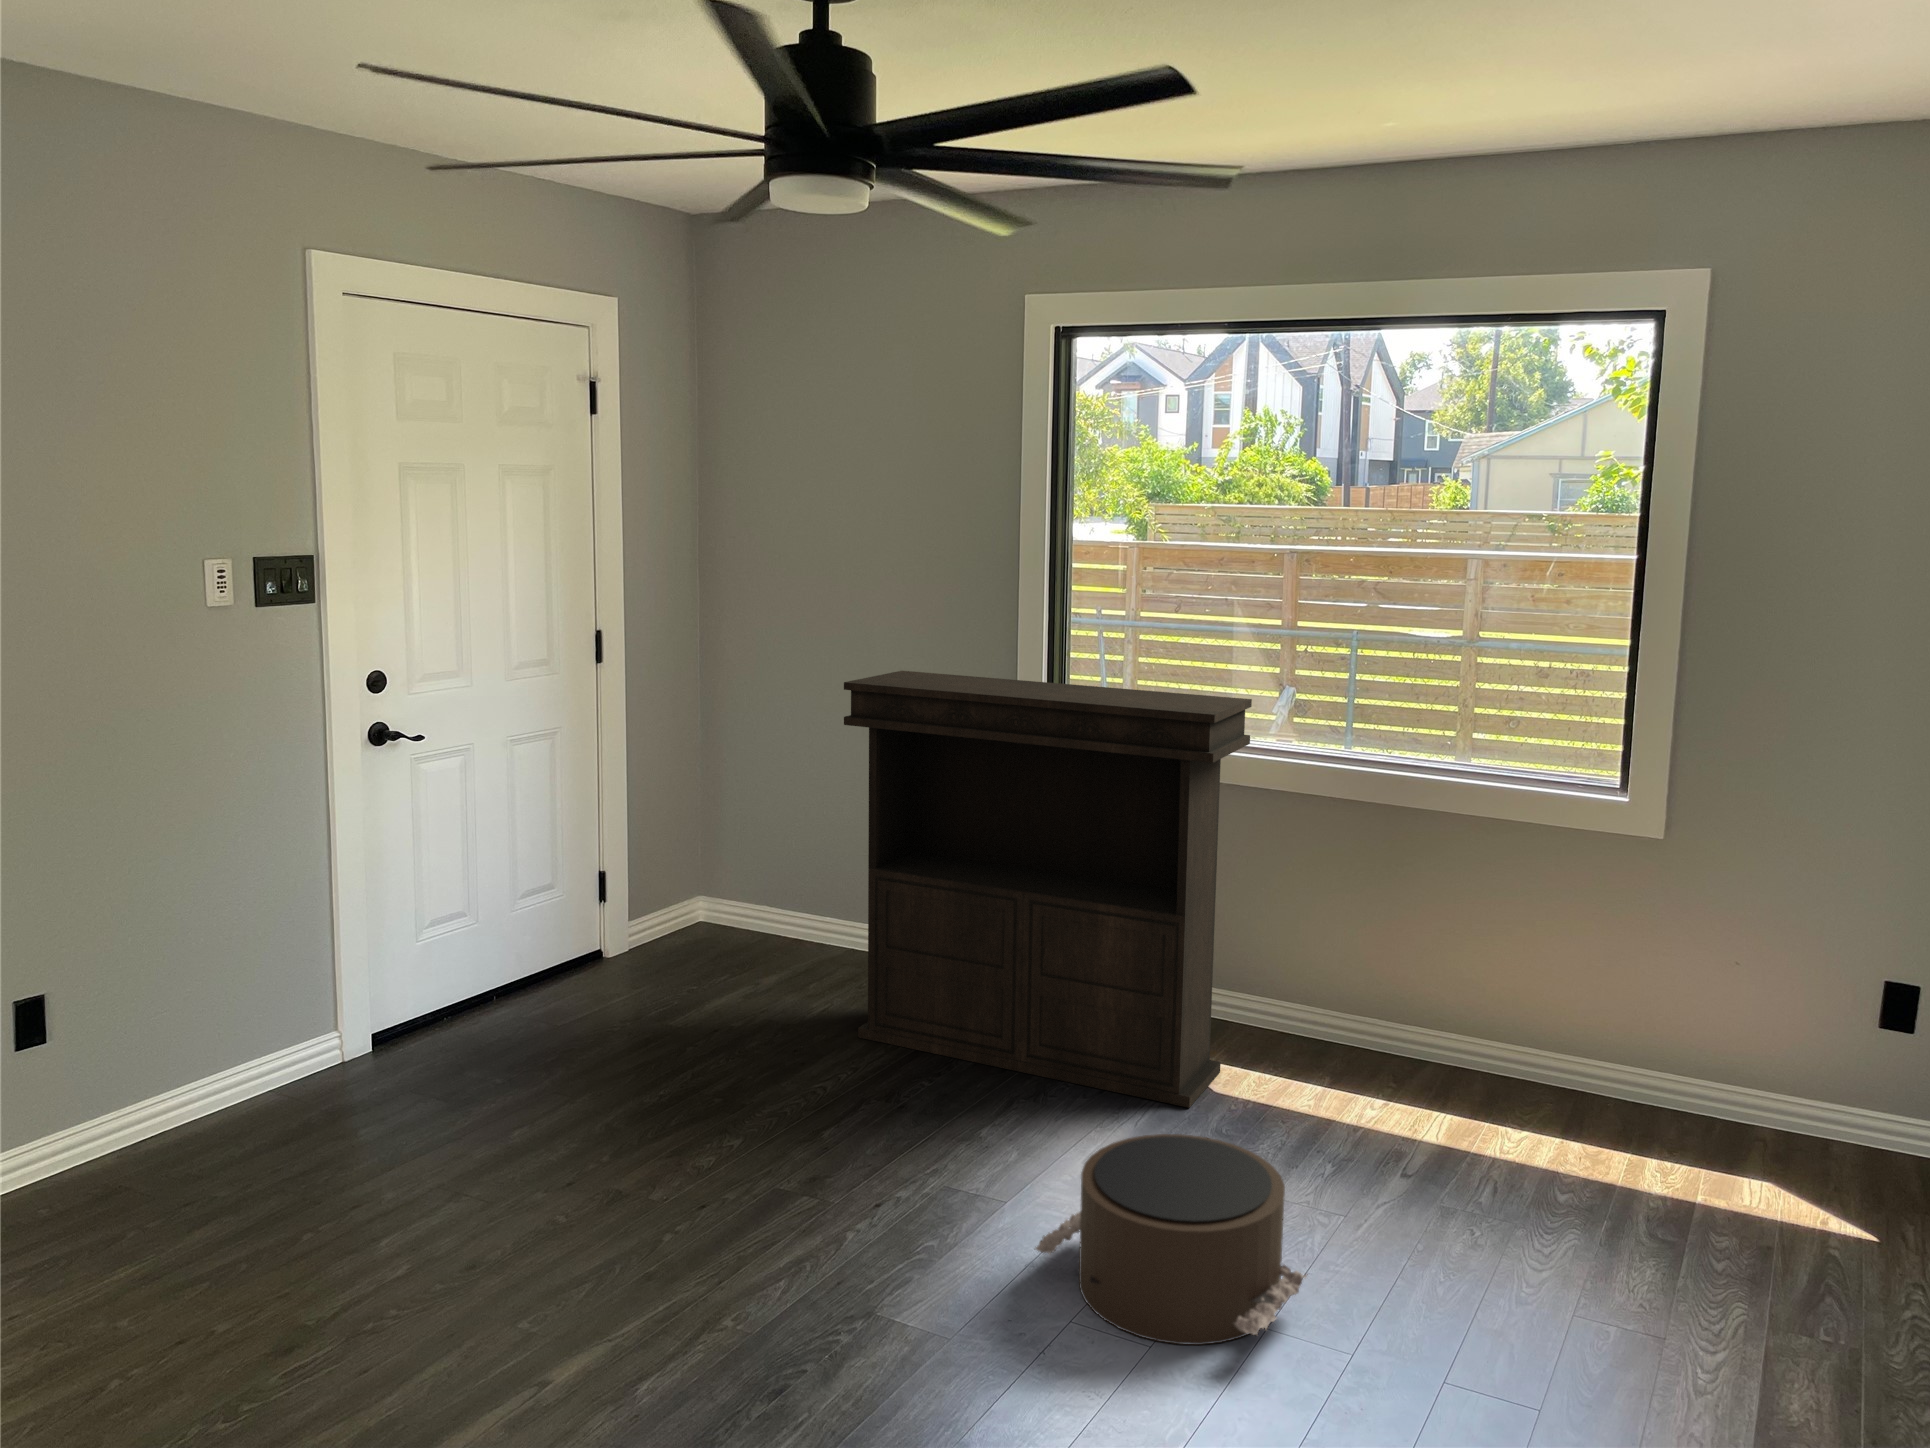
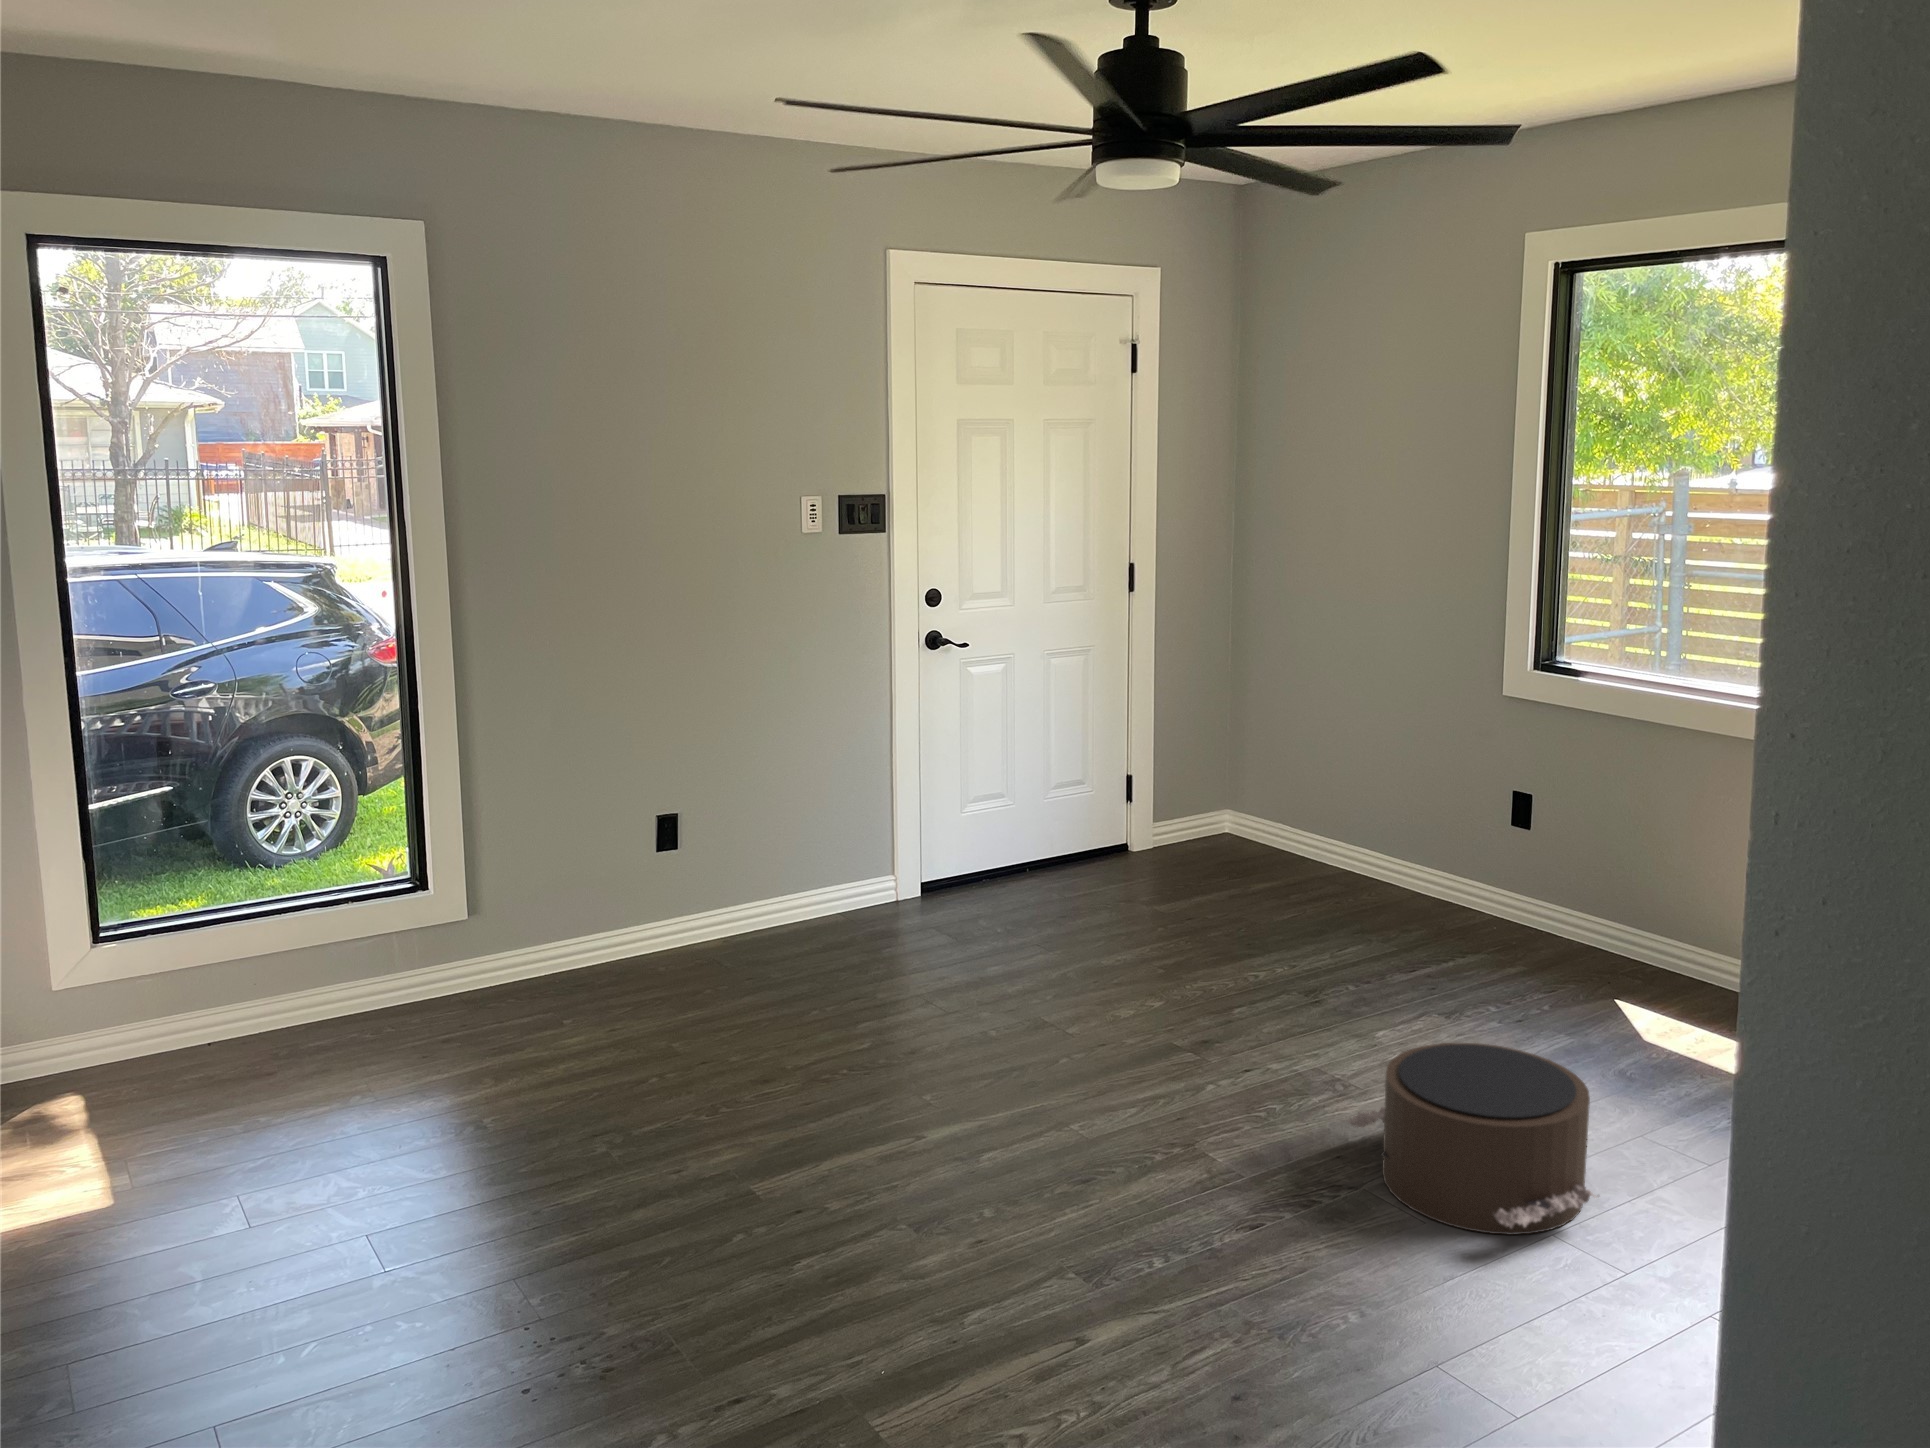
console table: present [844,671,1252,1108] -> none [1303,603,1704,1050]

